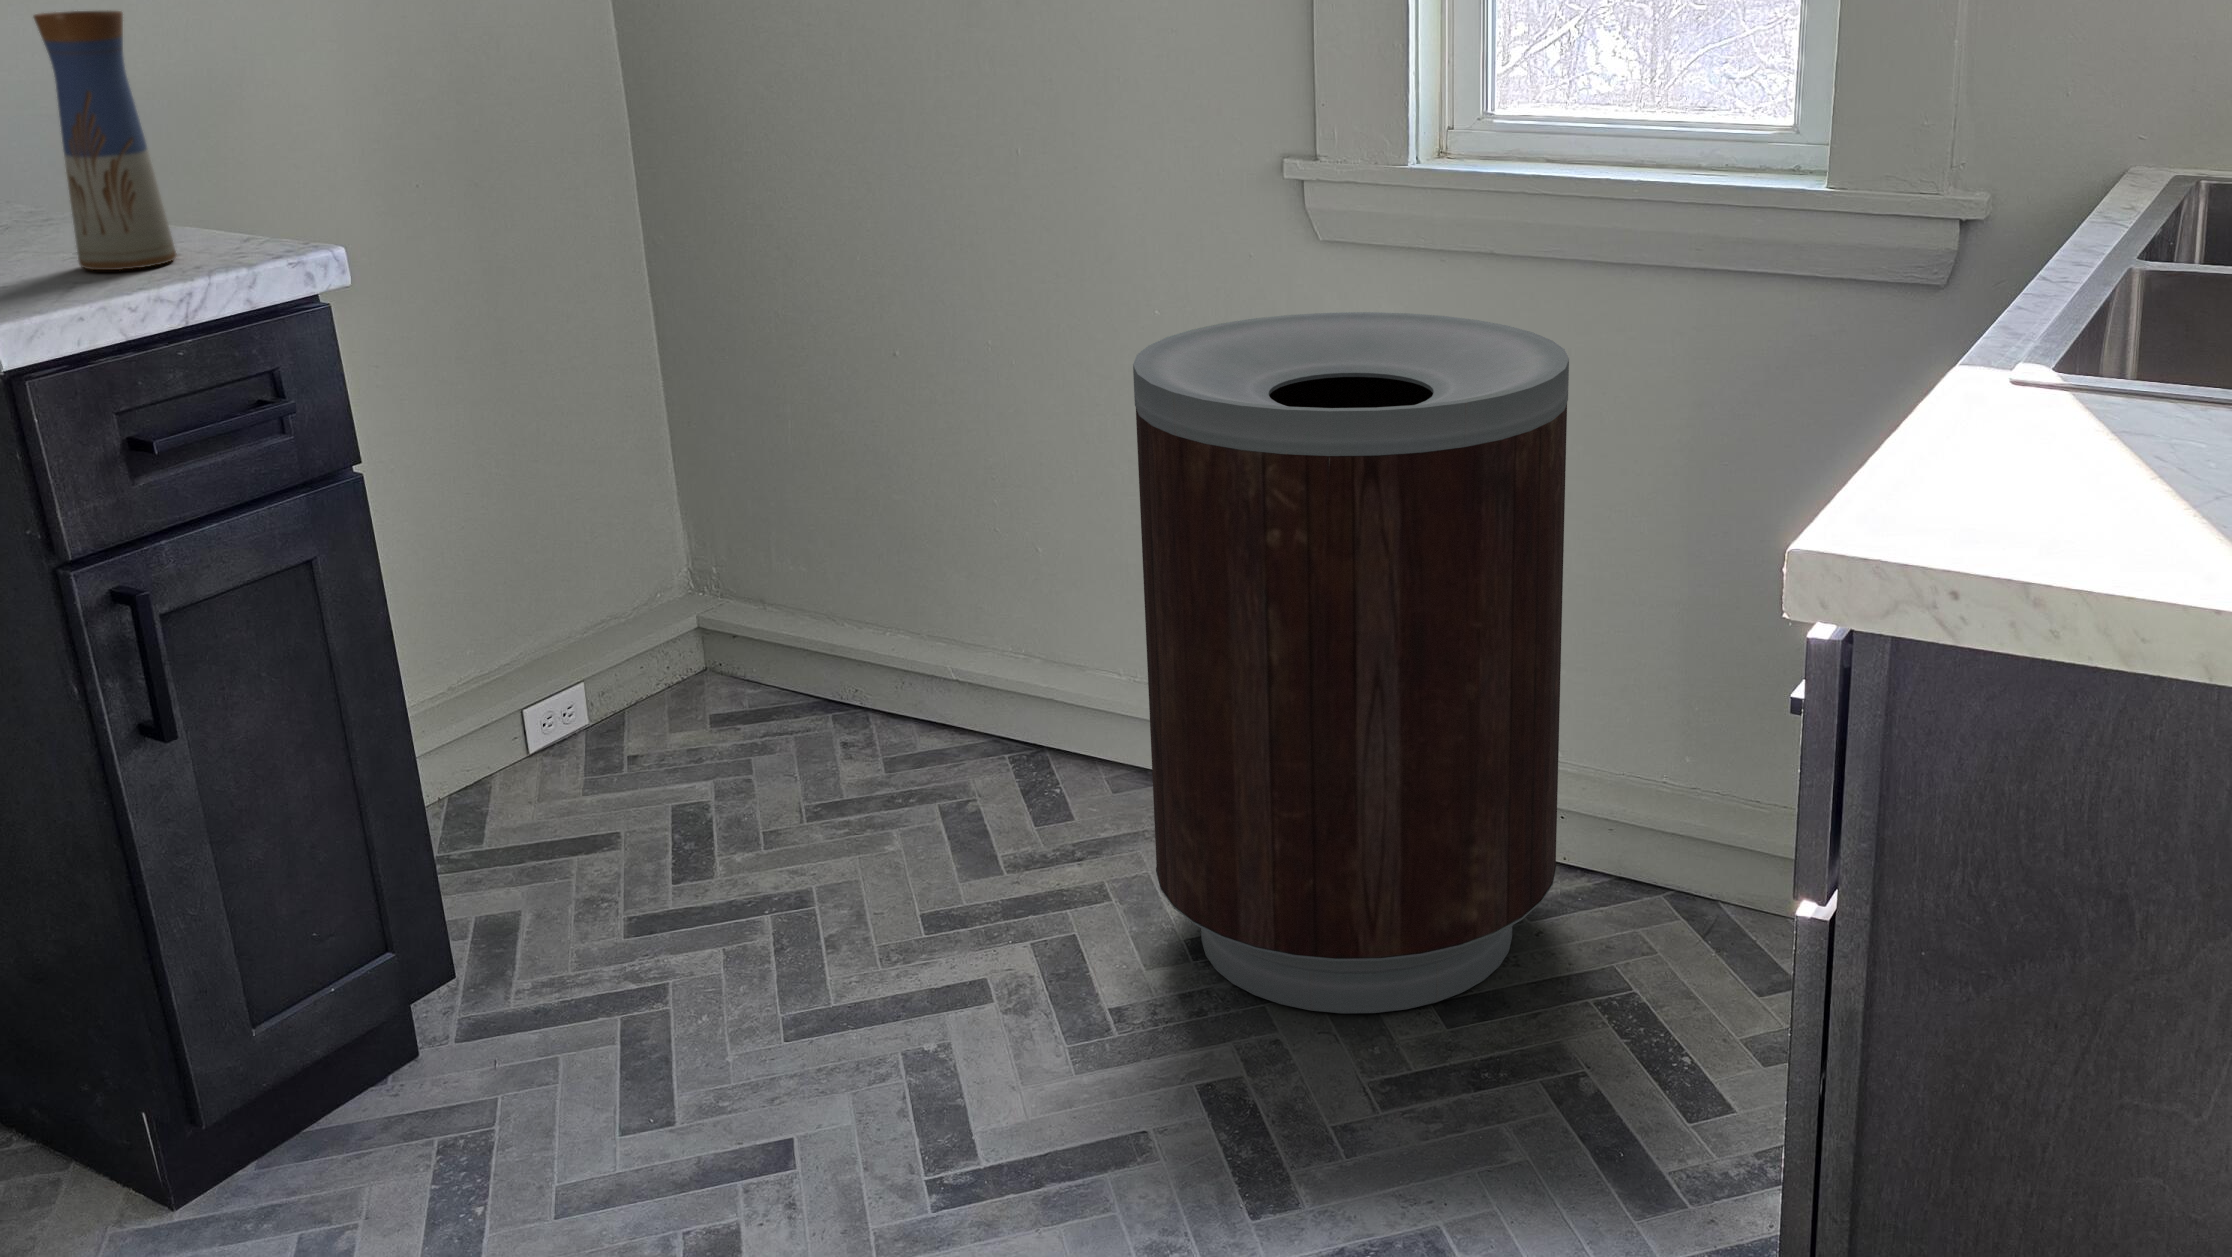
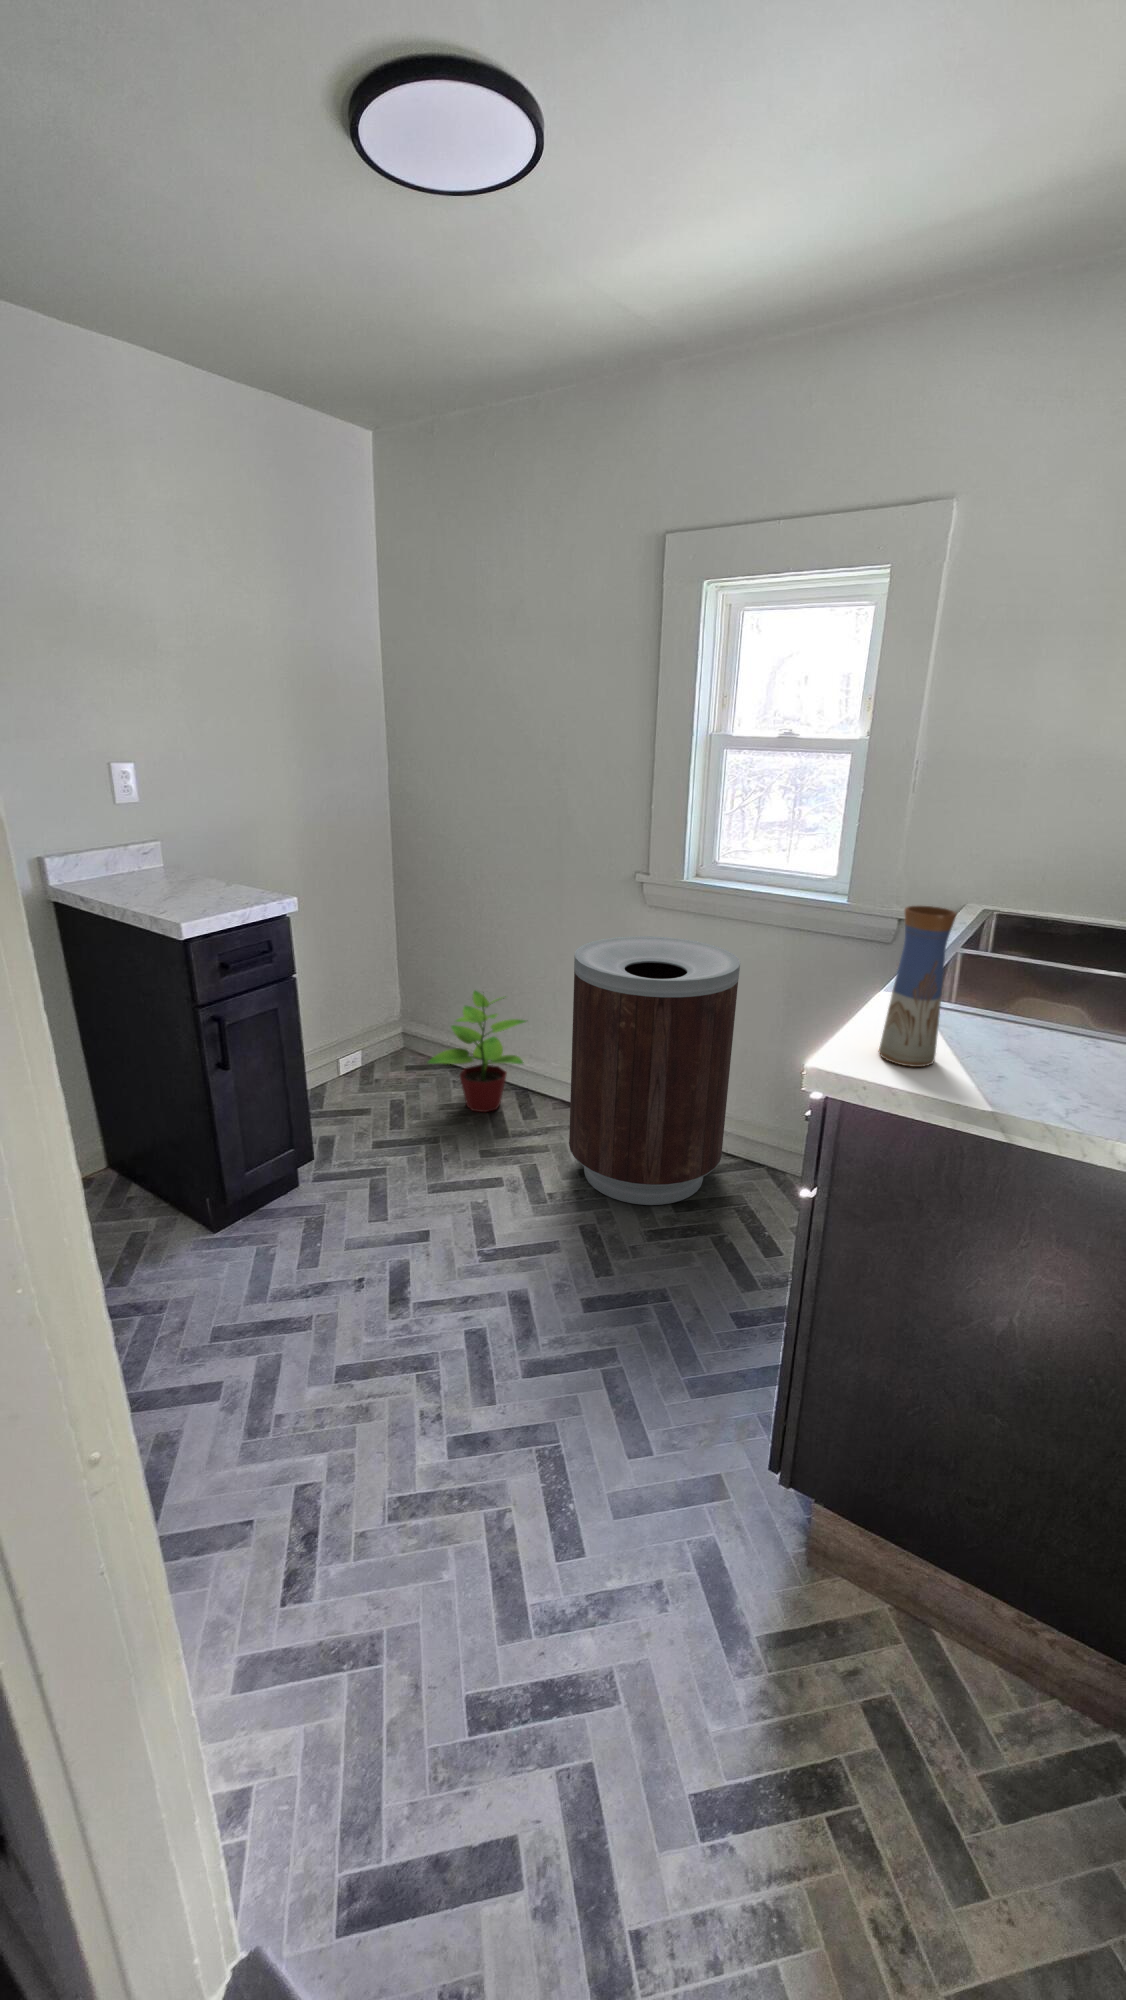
vase: present [34,10,176,270] -> present [879,906,957,1067]
potted plant: none [762,489,1027,815] -> present [428,991,526,1112]

